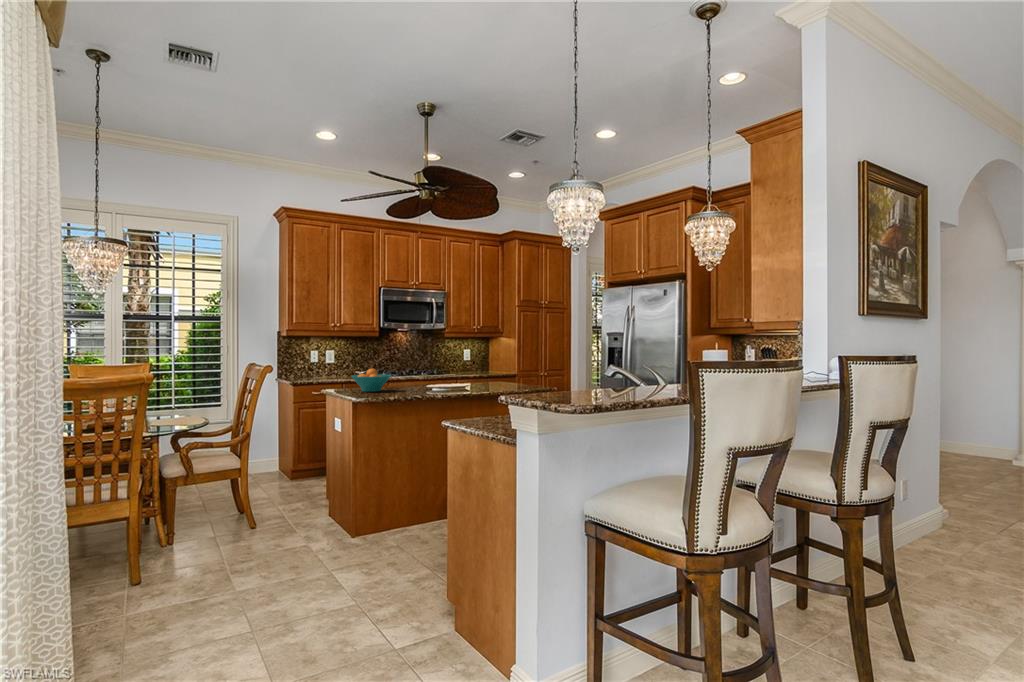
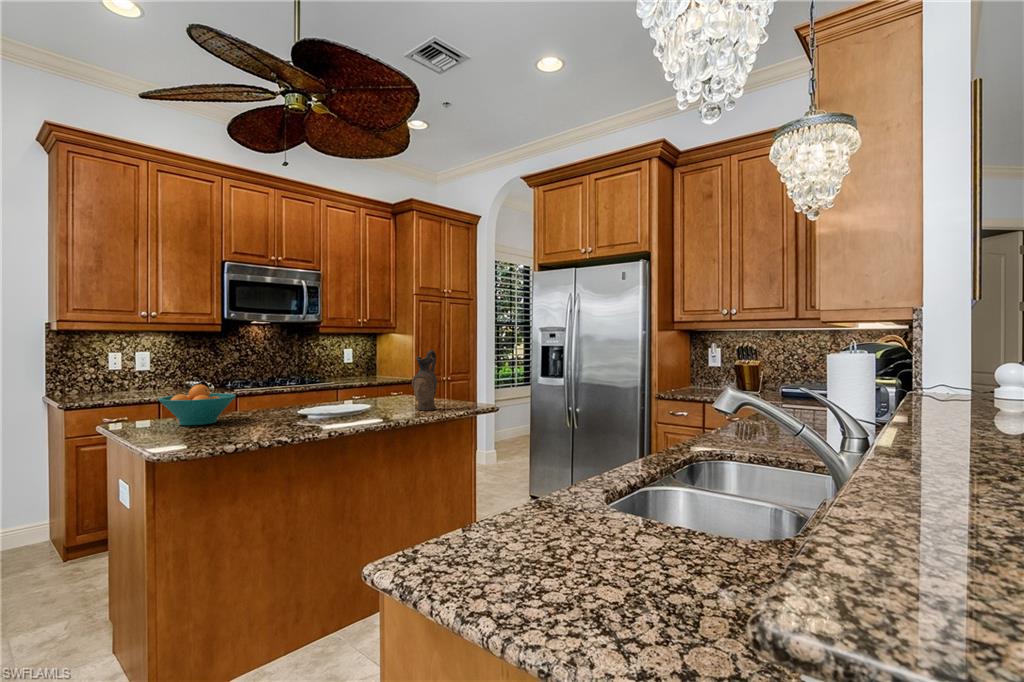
ceramic pitcher: none [497,349,514,389] -> present [412,350,437,410]

